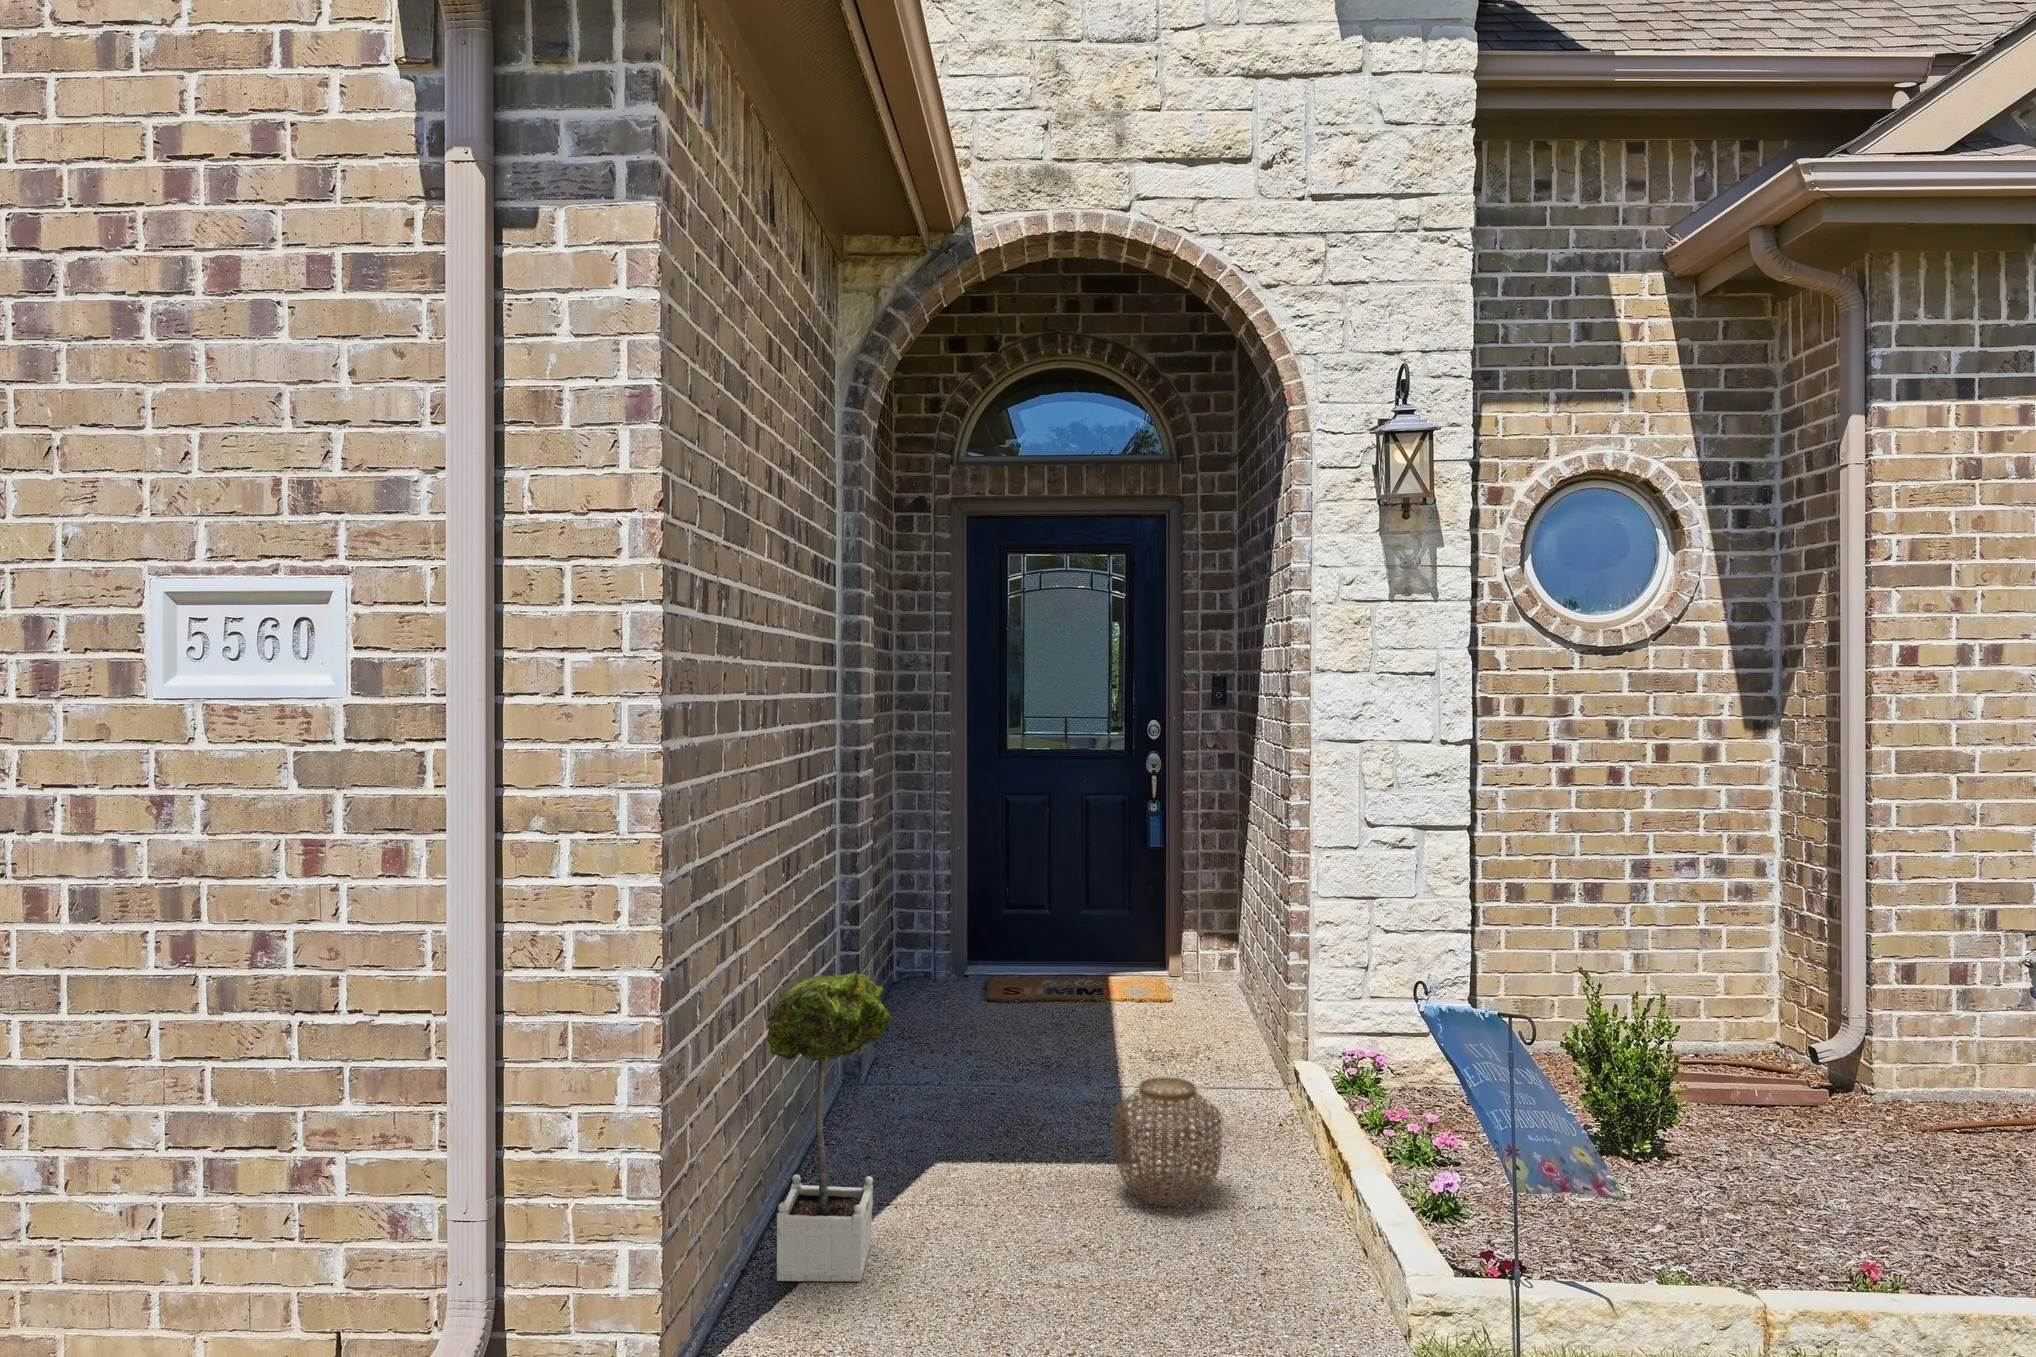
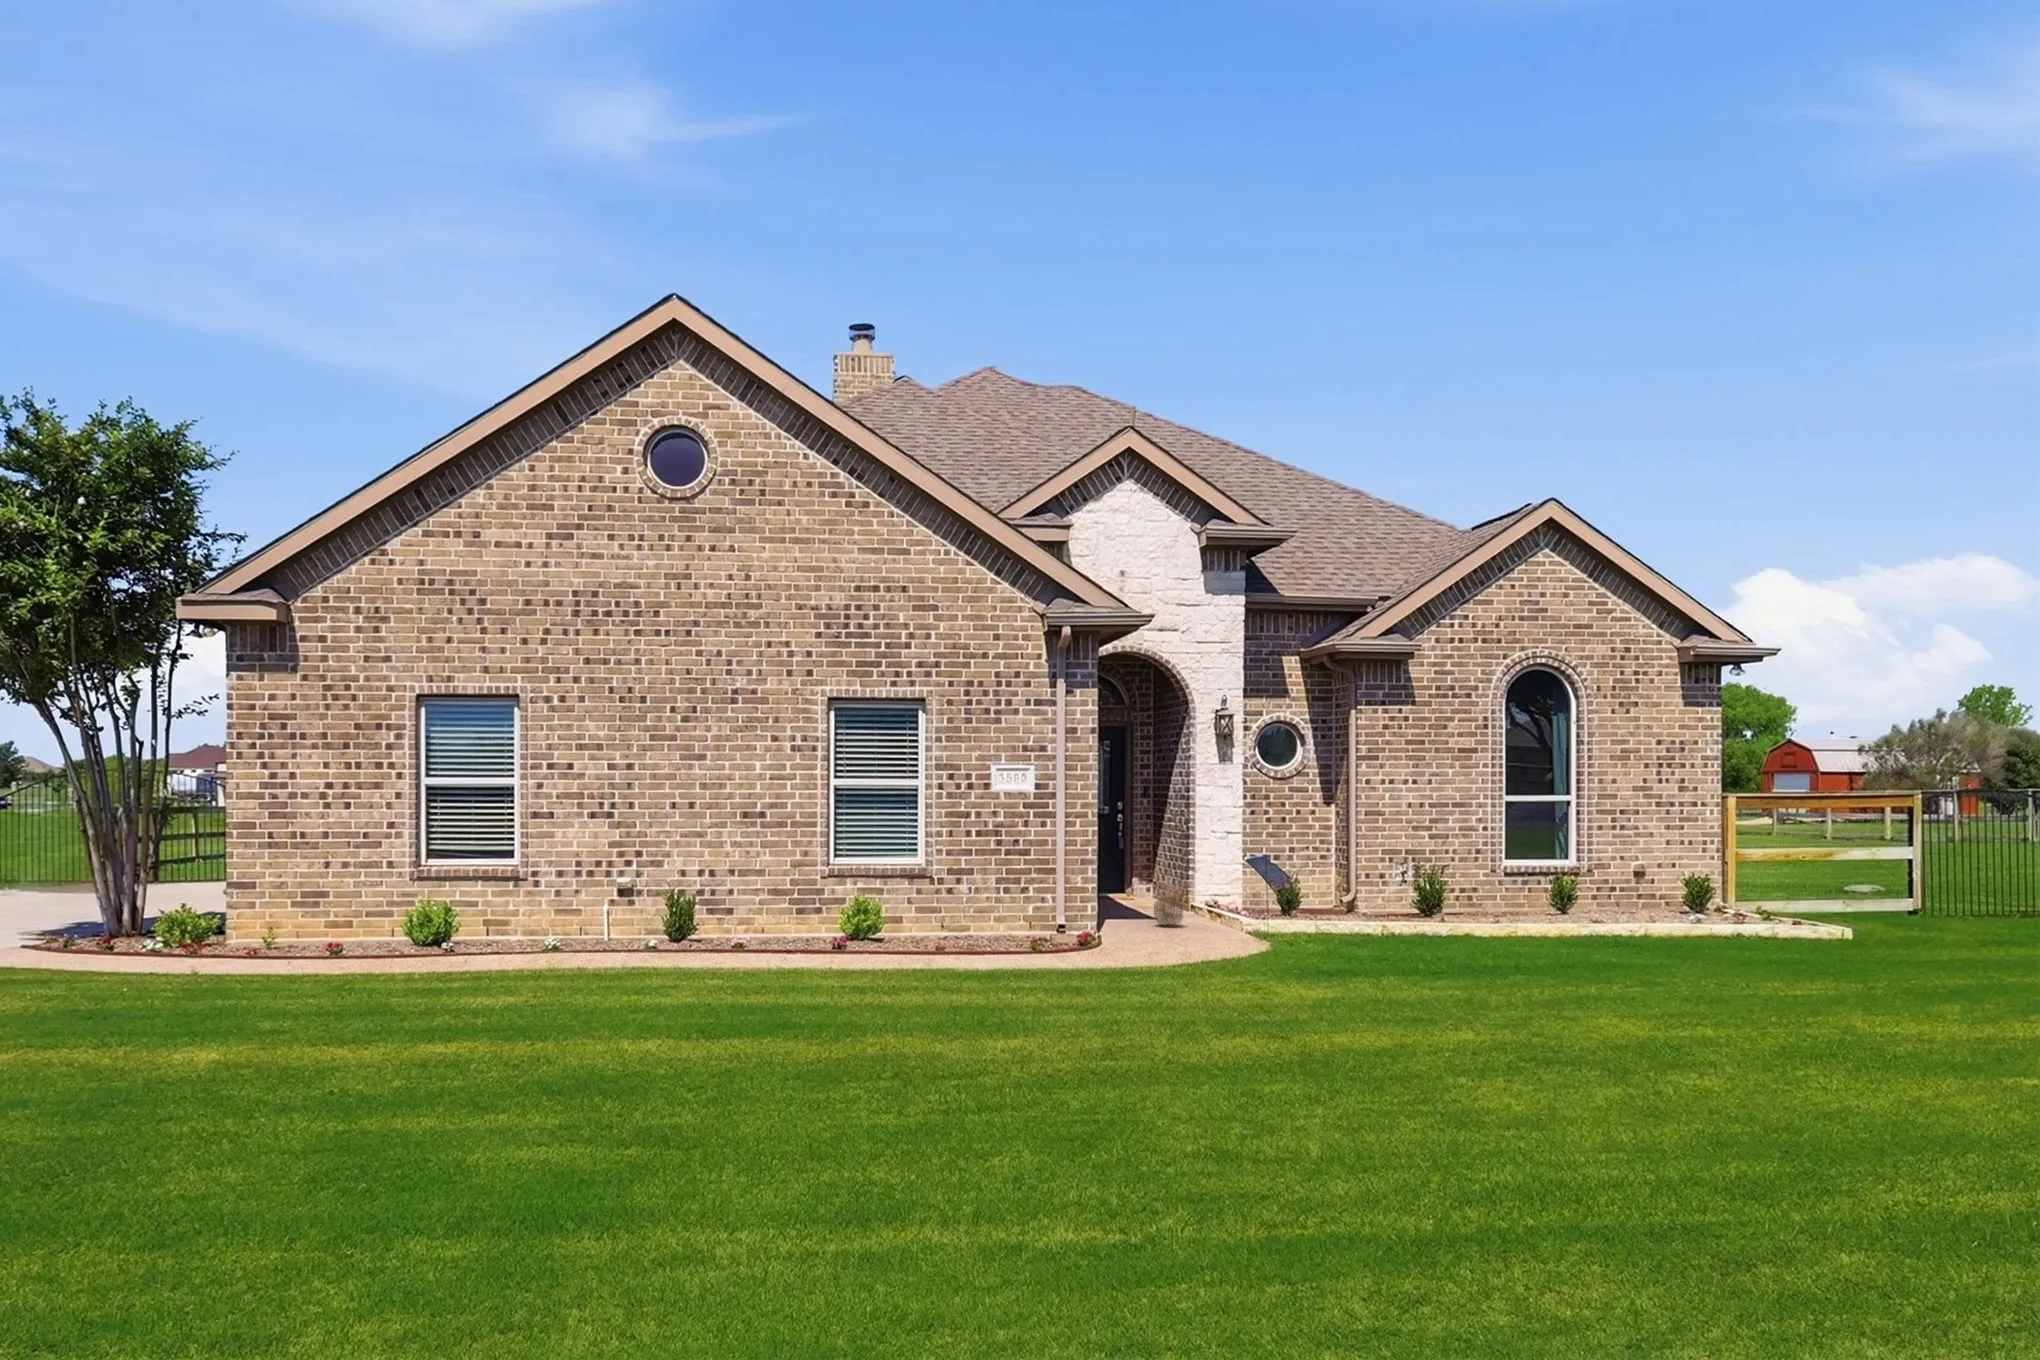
potted tree: present [767,971,892,1281] -> none [1081,857,1113,933]

